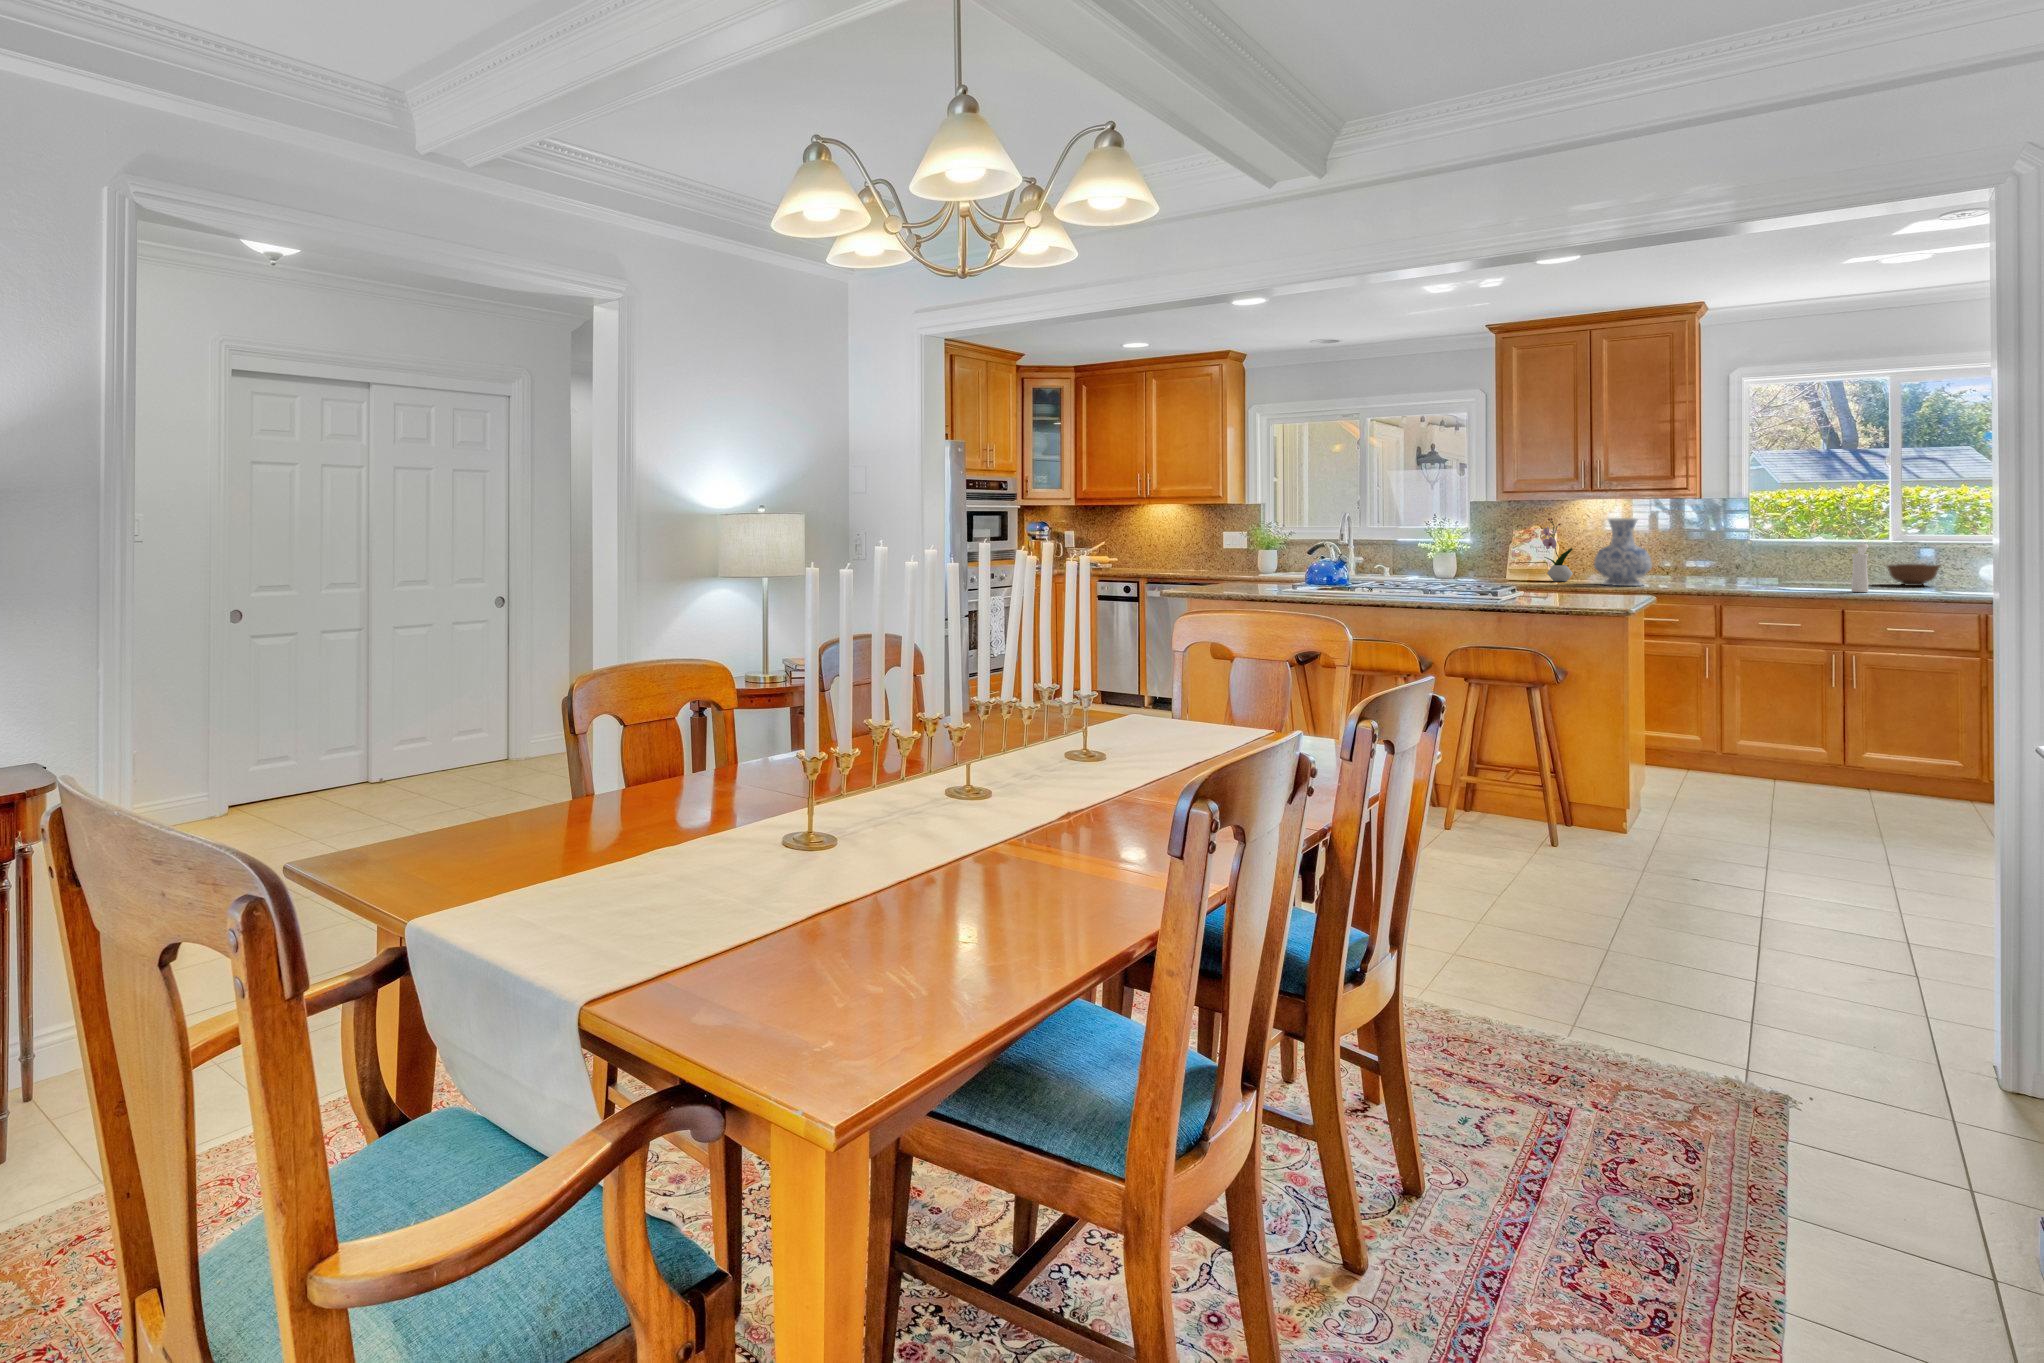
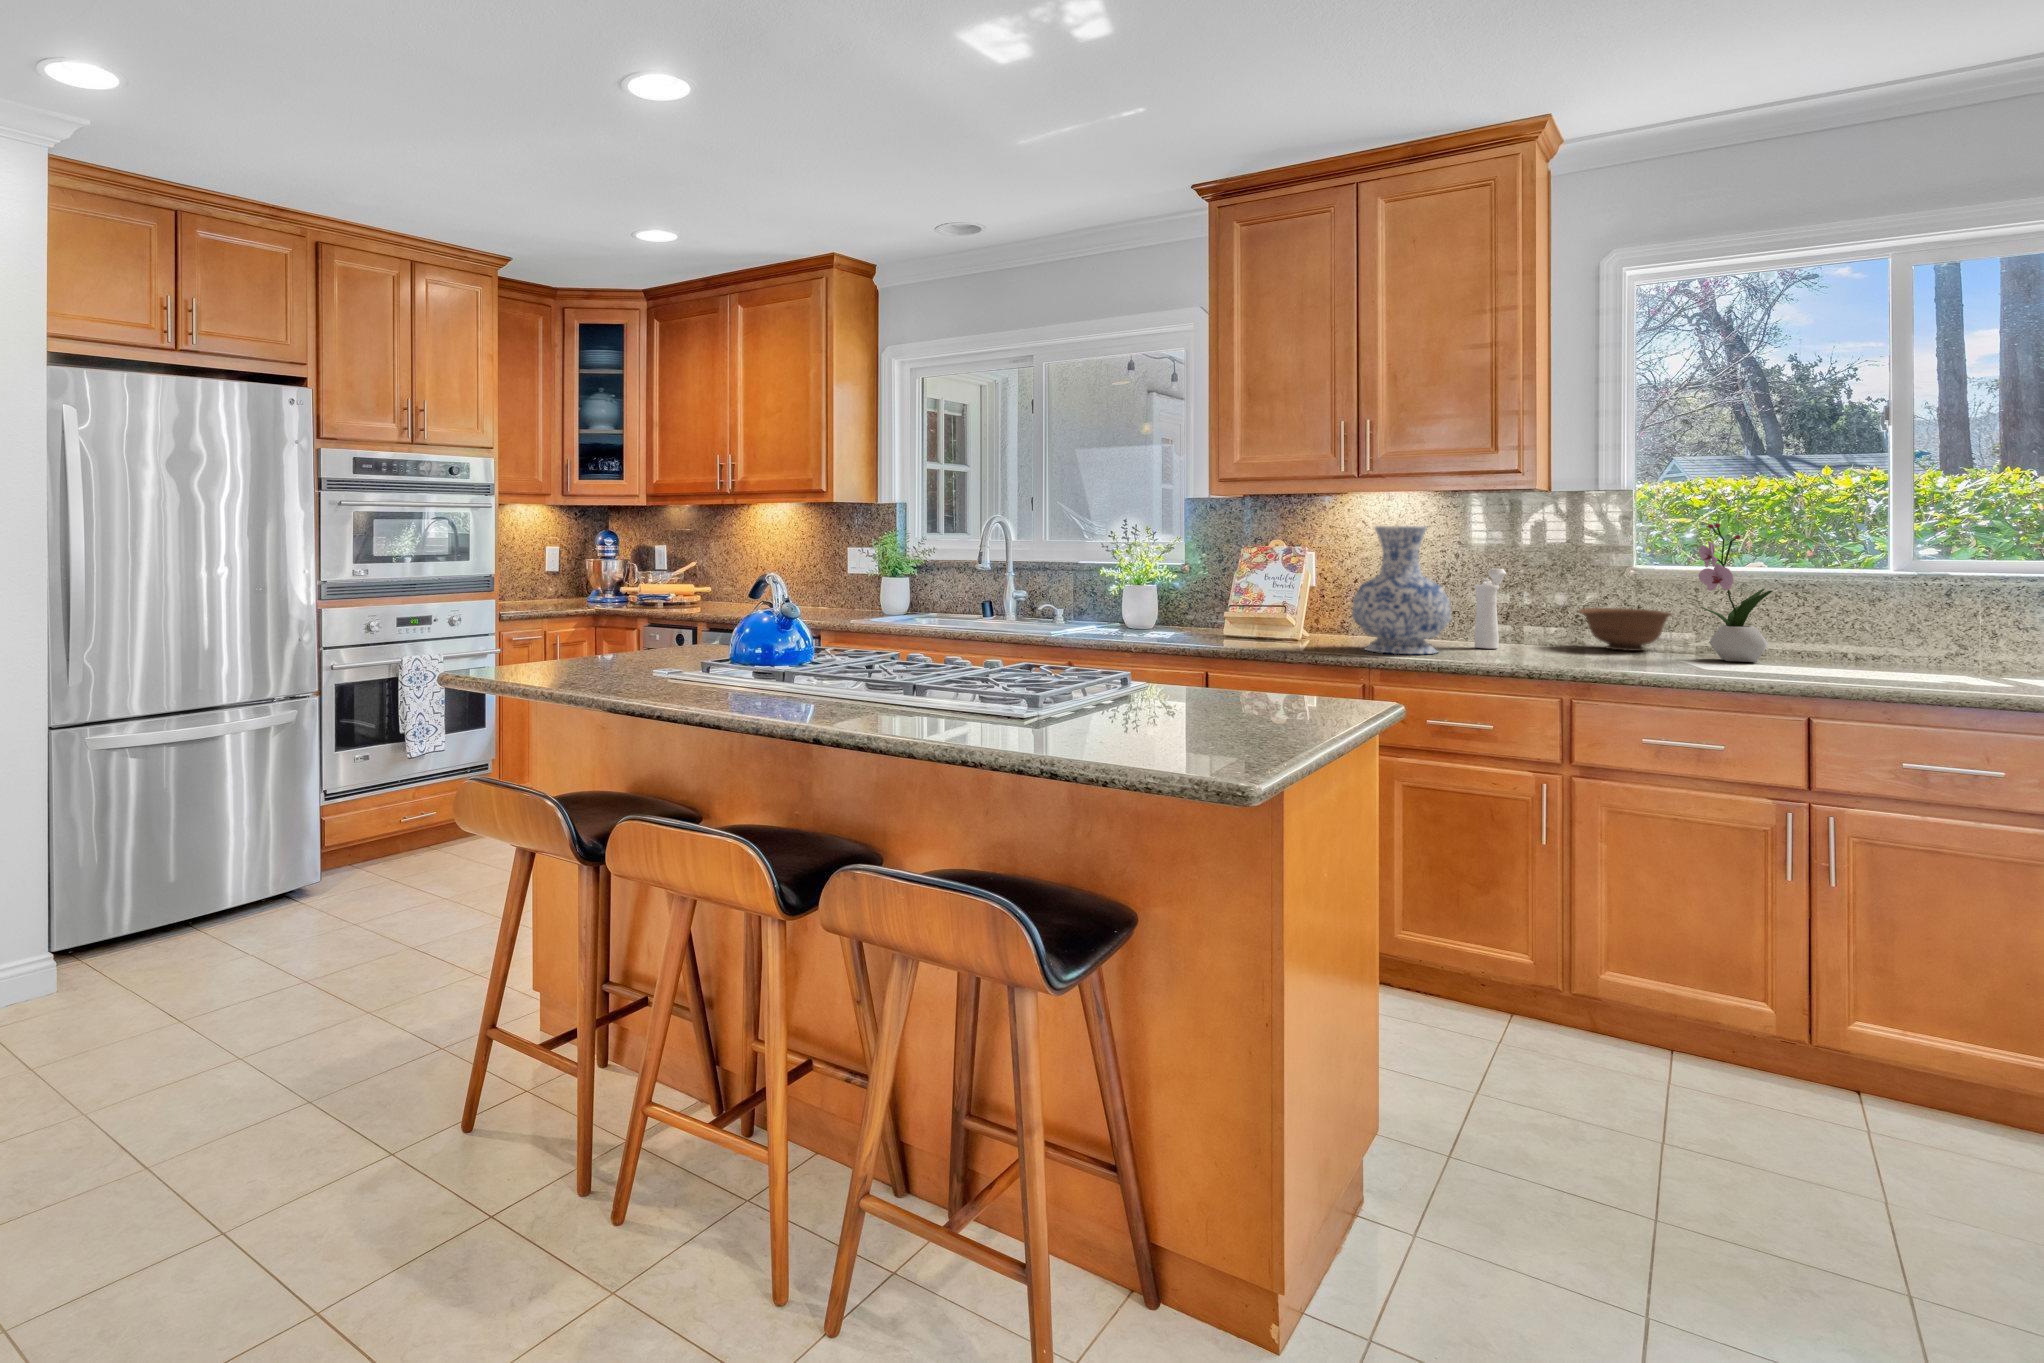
flower arrangement: present [1543,518,1573,581] -> present [1699,523,1772,662]
pepper mill: present [1852,544,1869,592] -> present [1474,569,1506,649]
bowl: present [1887,564,1940,586] -> present [1579,608,1672,651]

